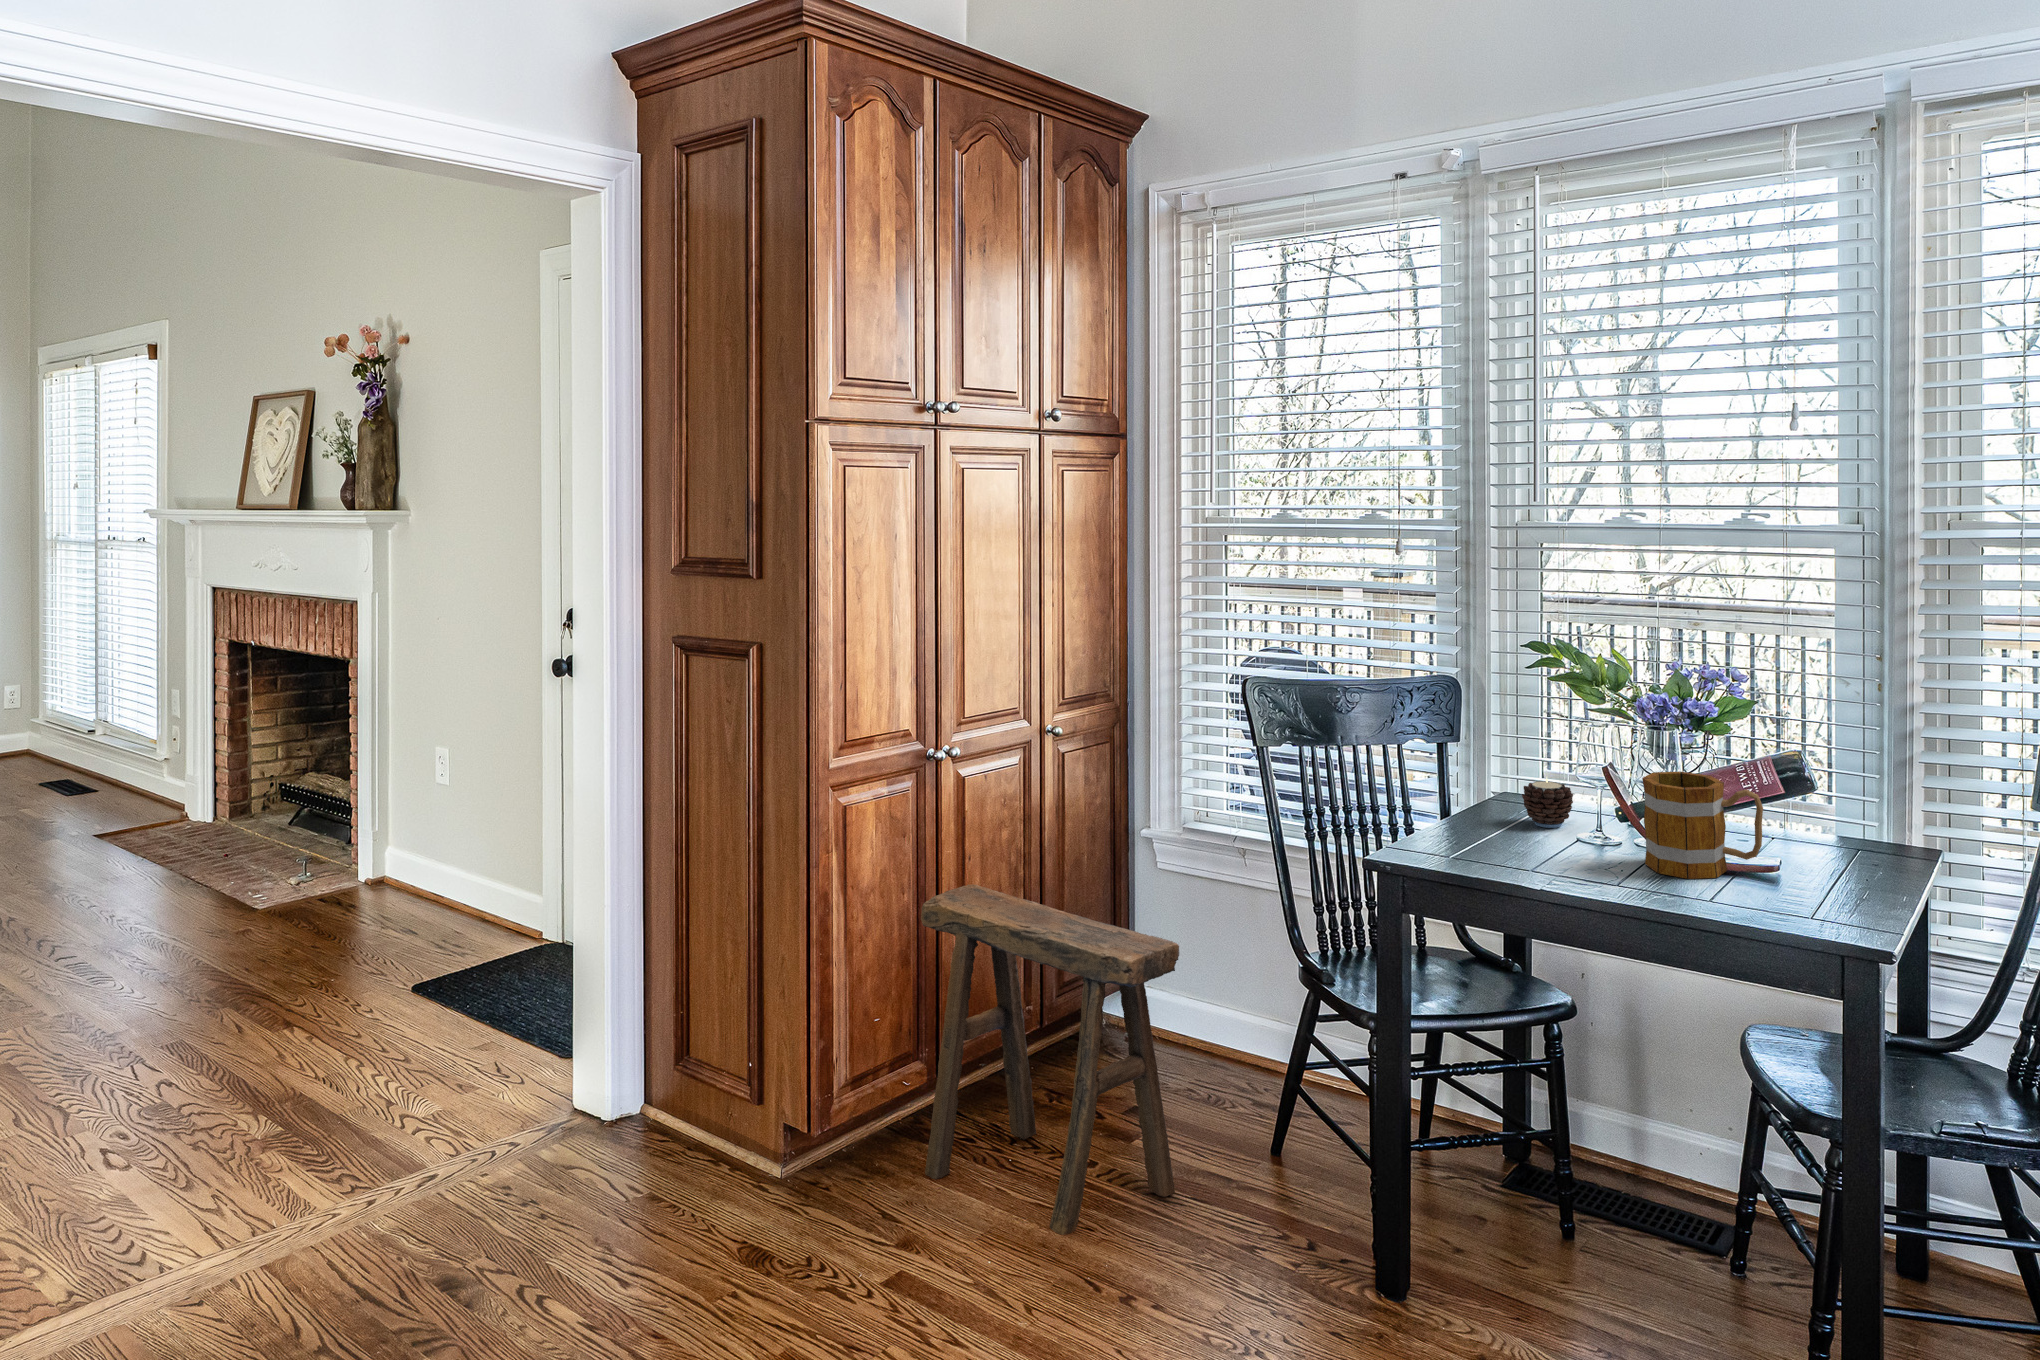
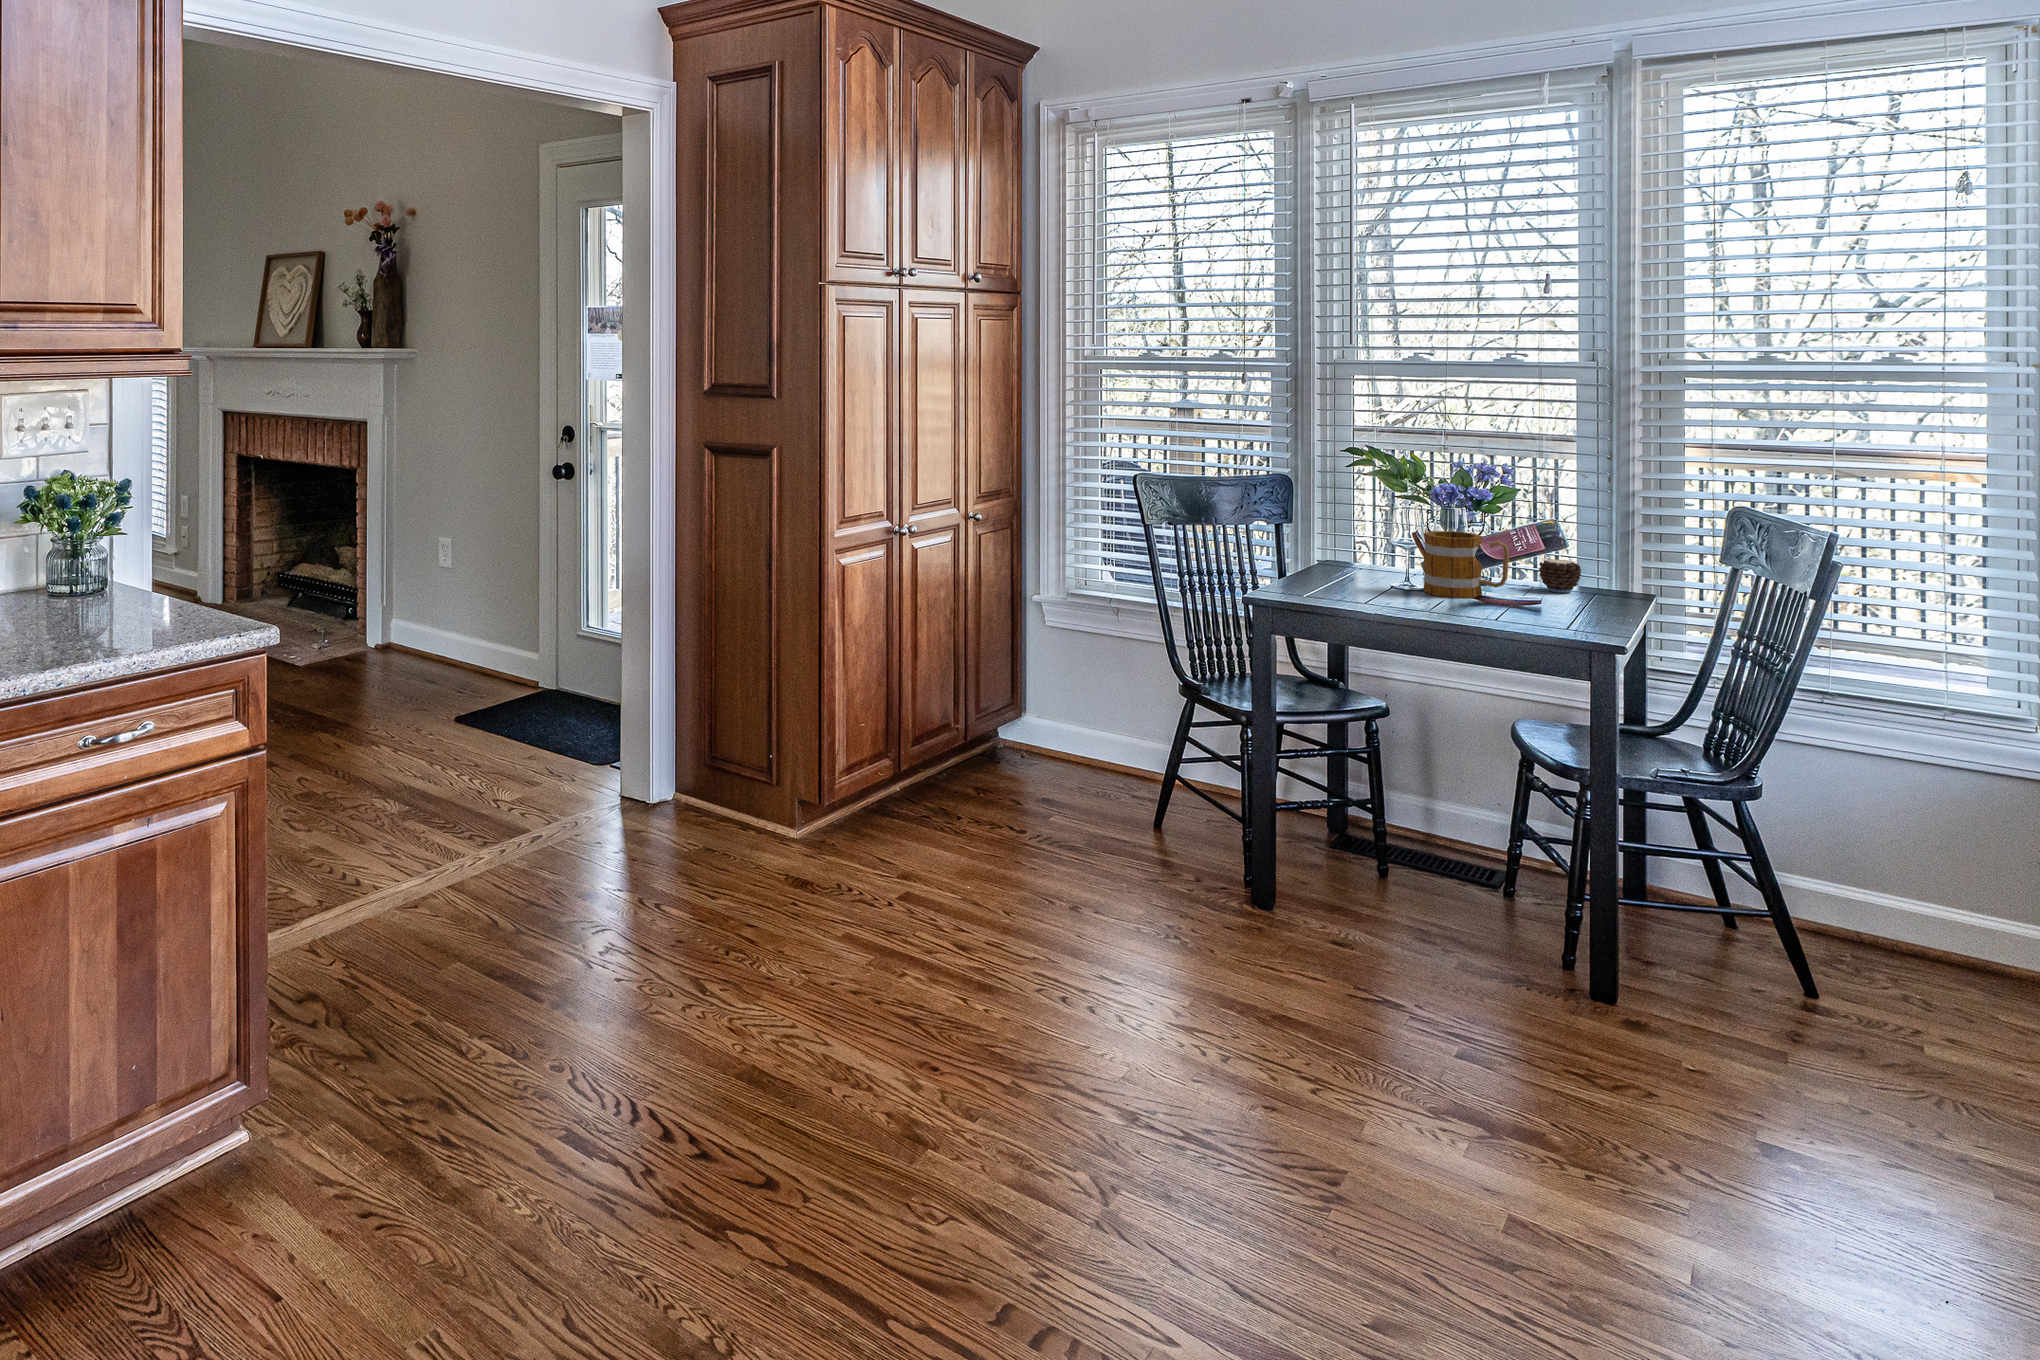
candle: present [1522,777,1573,828] -> present [1539,556,1581,593]
stool: present [921,884,1179,1235] -> none [891,615,1085,829]

